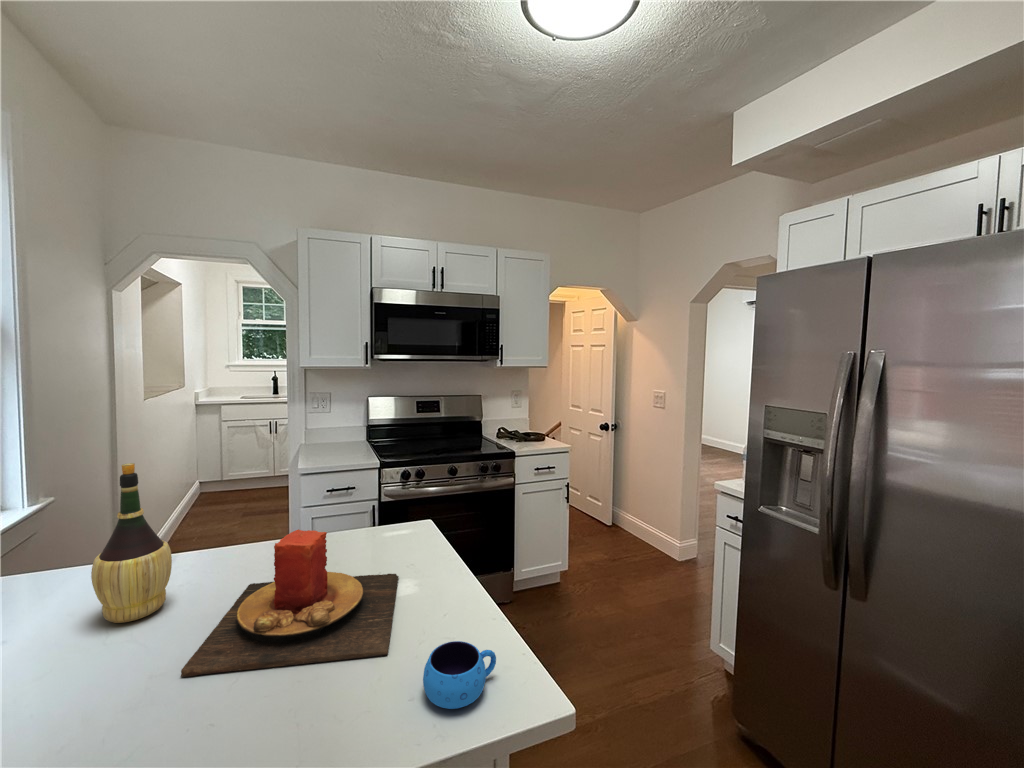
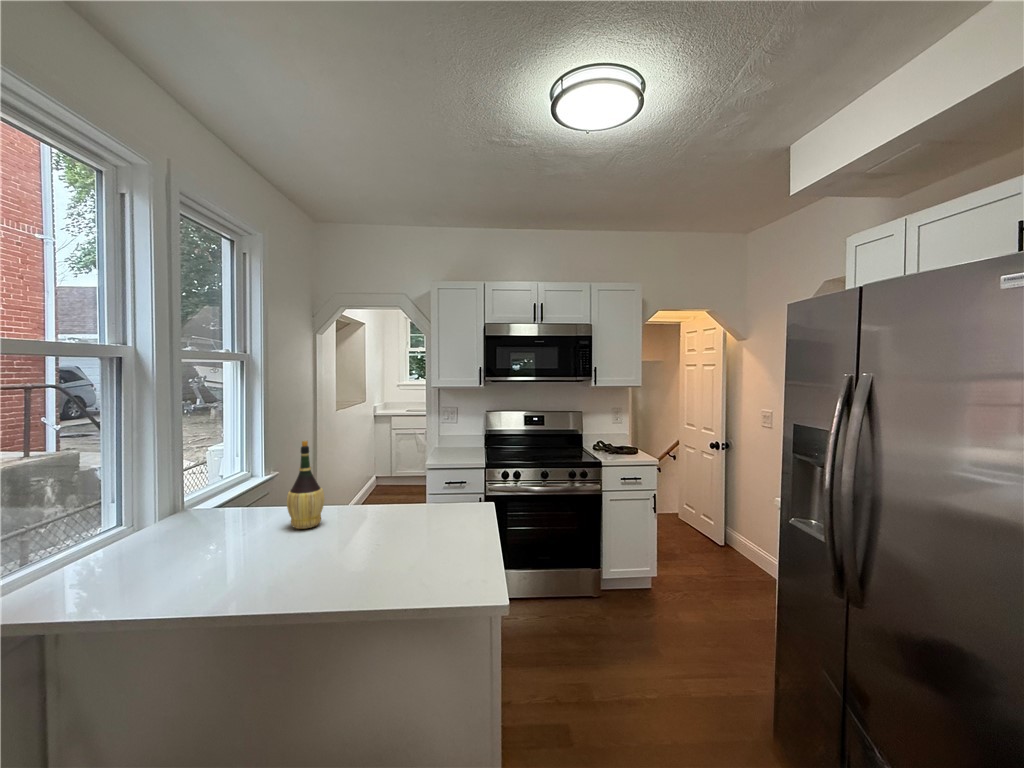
candle: present [181,529,399,677] -> none [318,486,450,561]
mug: present [423,641,496,709] -> none [428,554,475,587]

